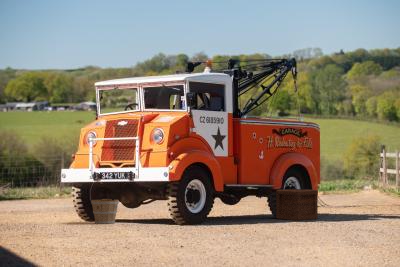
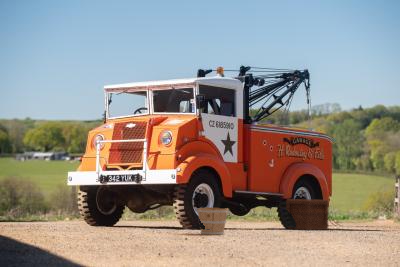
wooden bucket: present [91,199,119,224] -> present [197,207,228,235]

